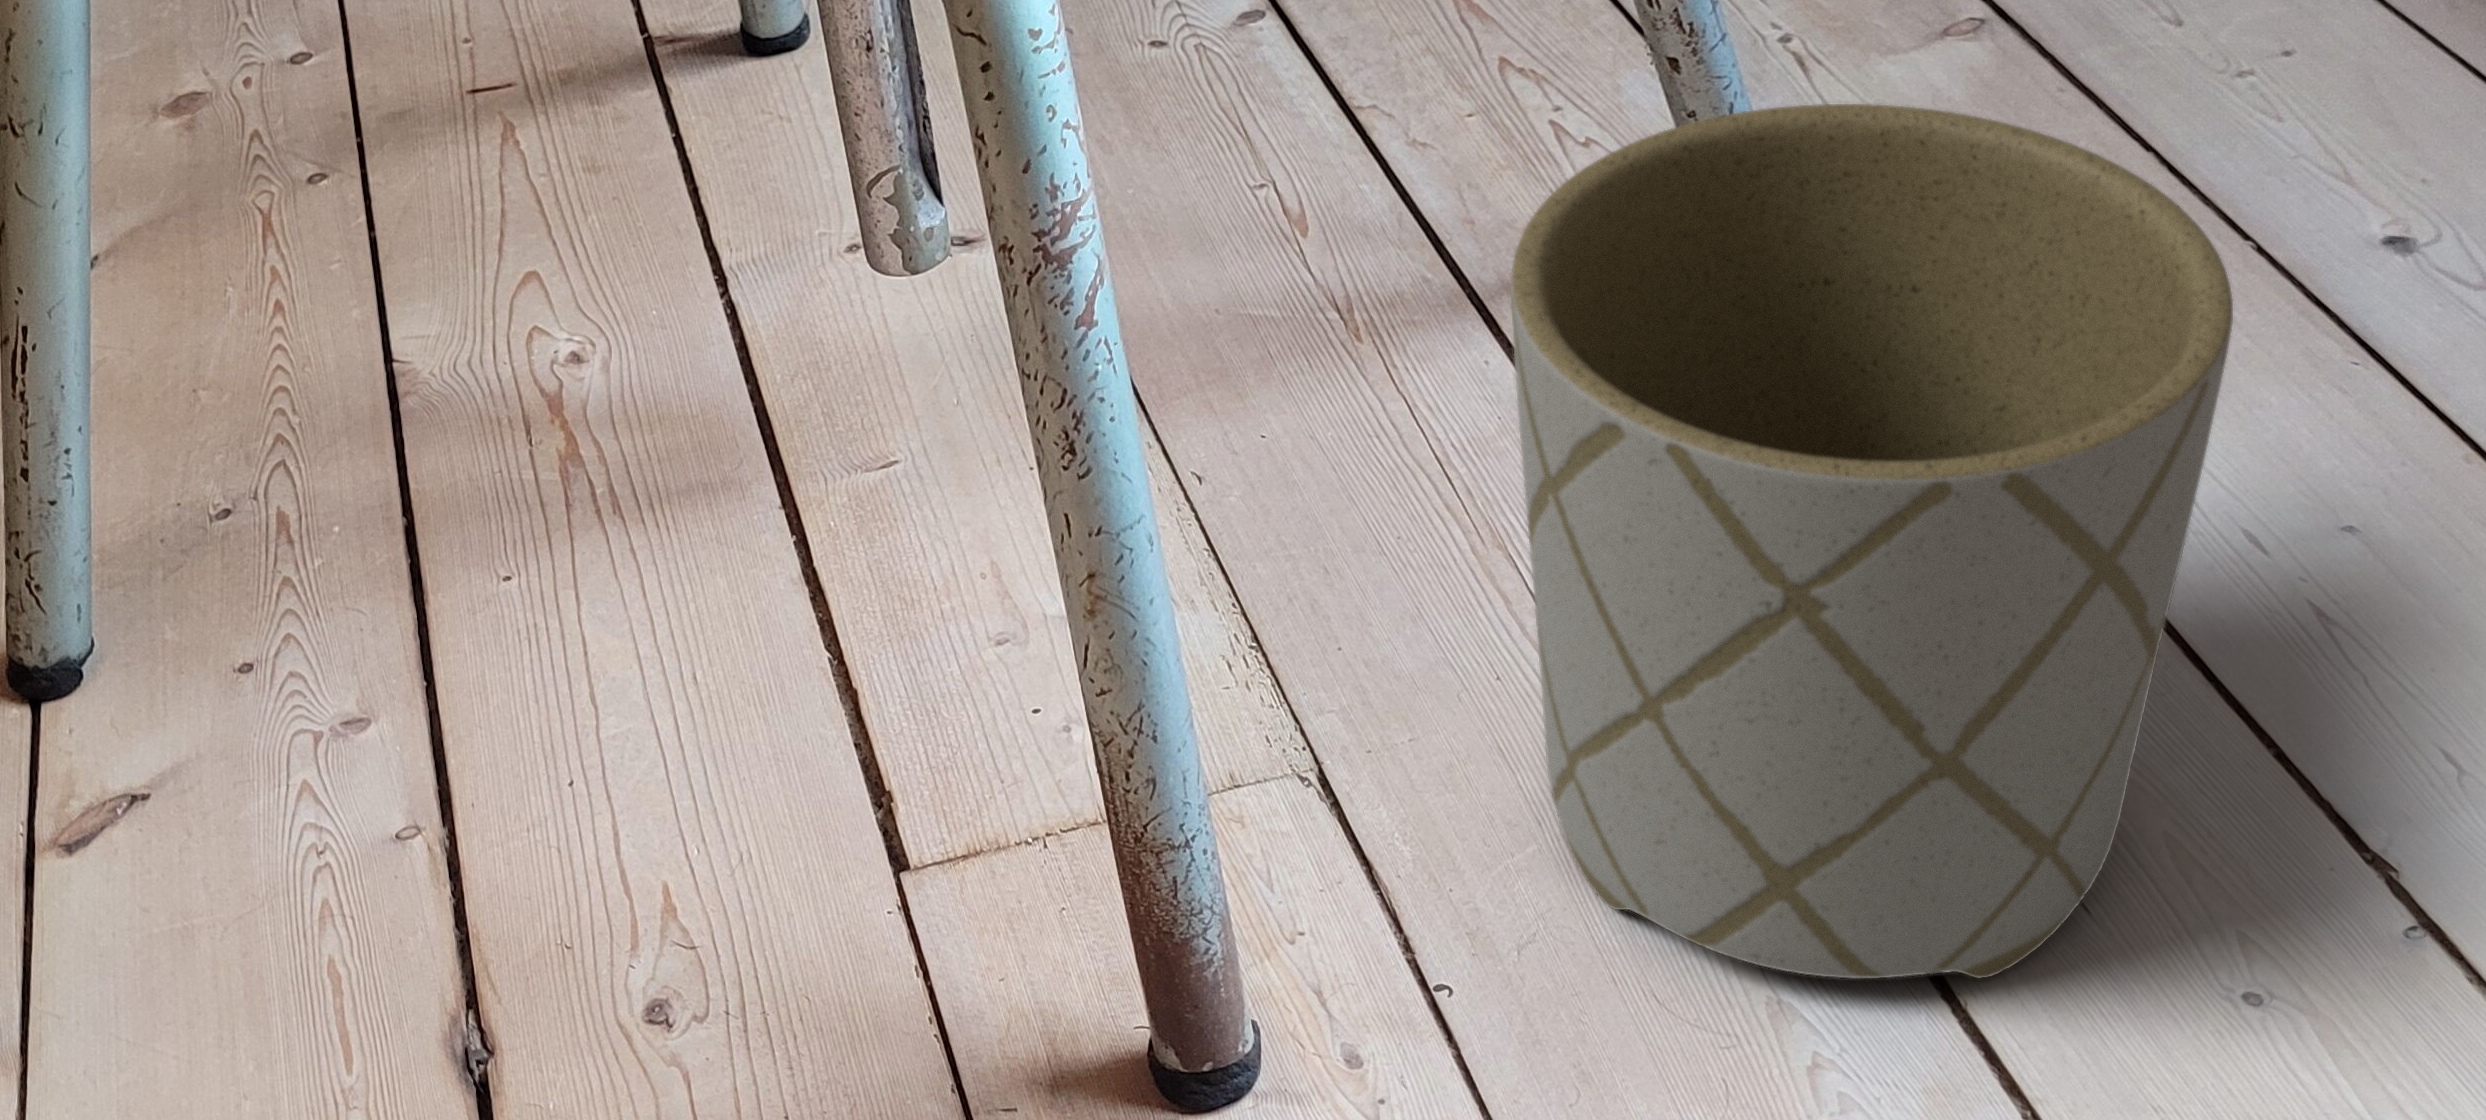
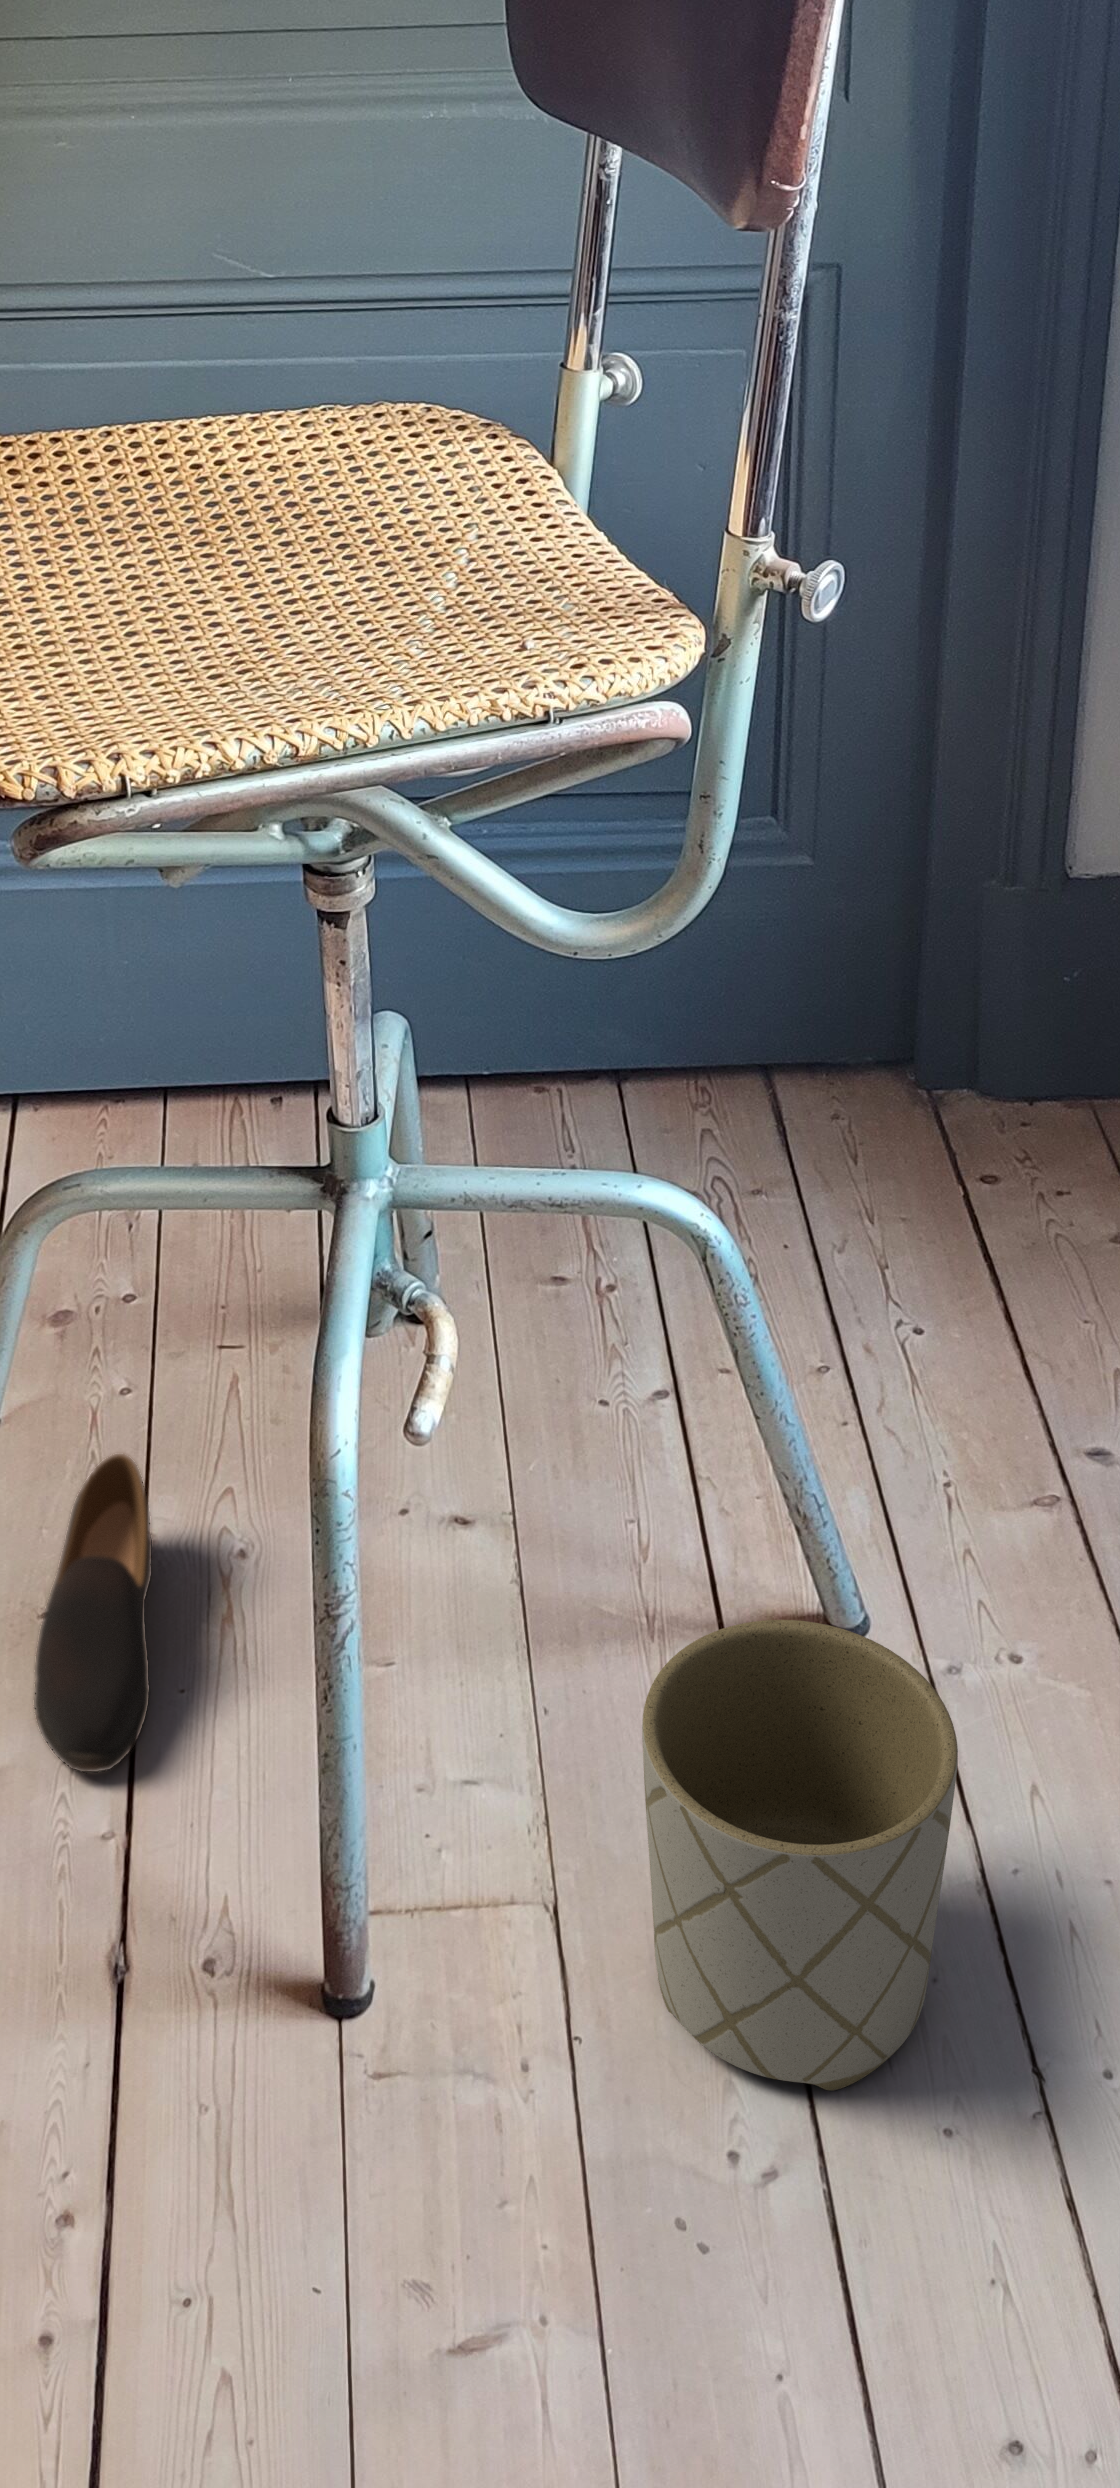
shoe: none [207,211,444,740] -> present [34,1454,152,1772]

